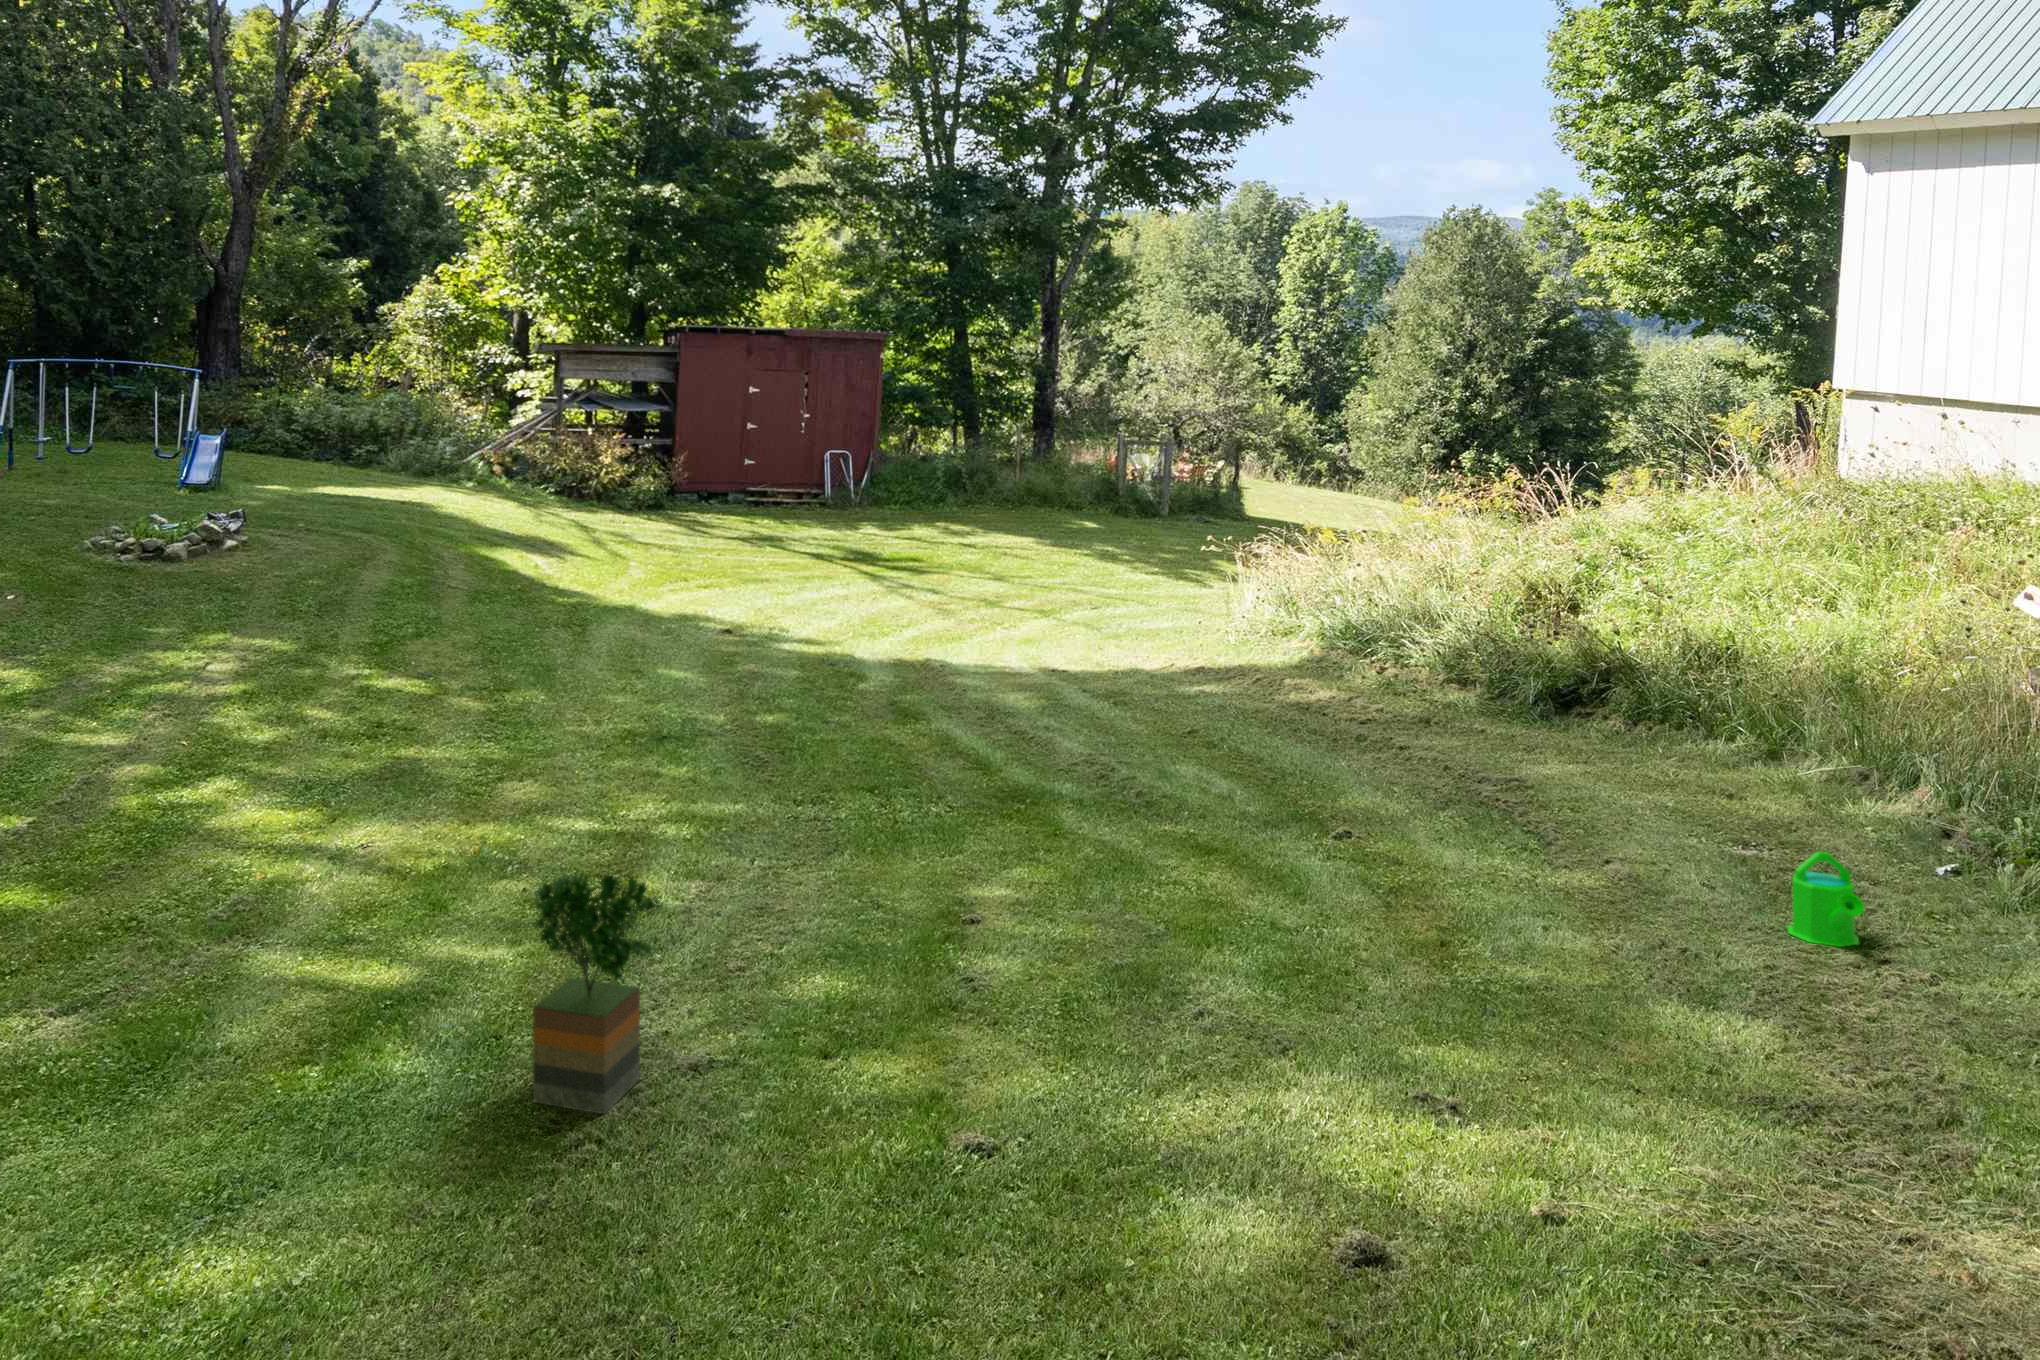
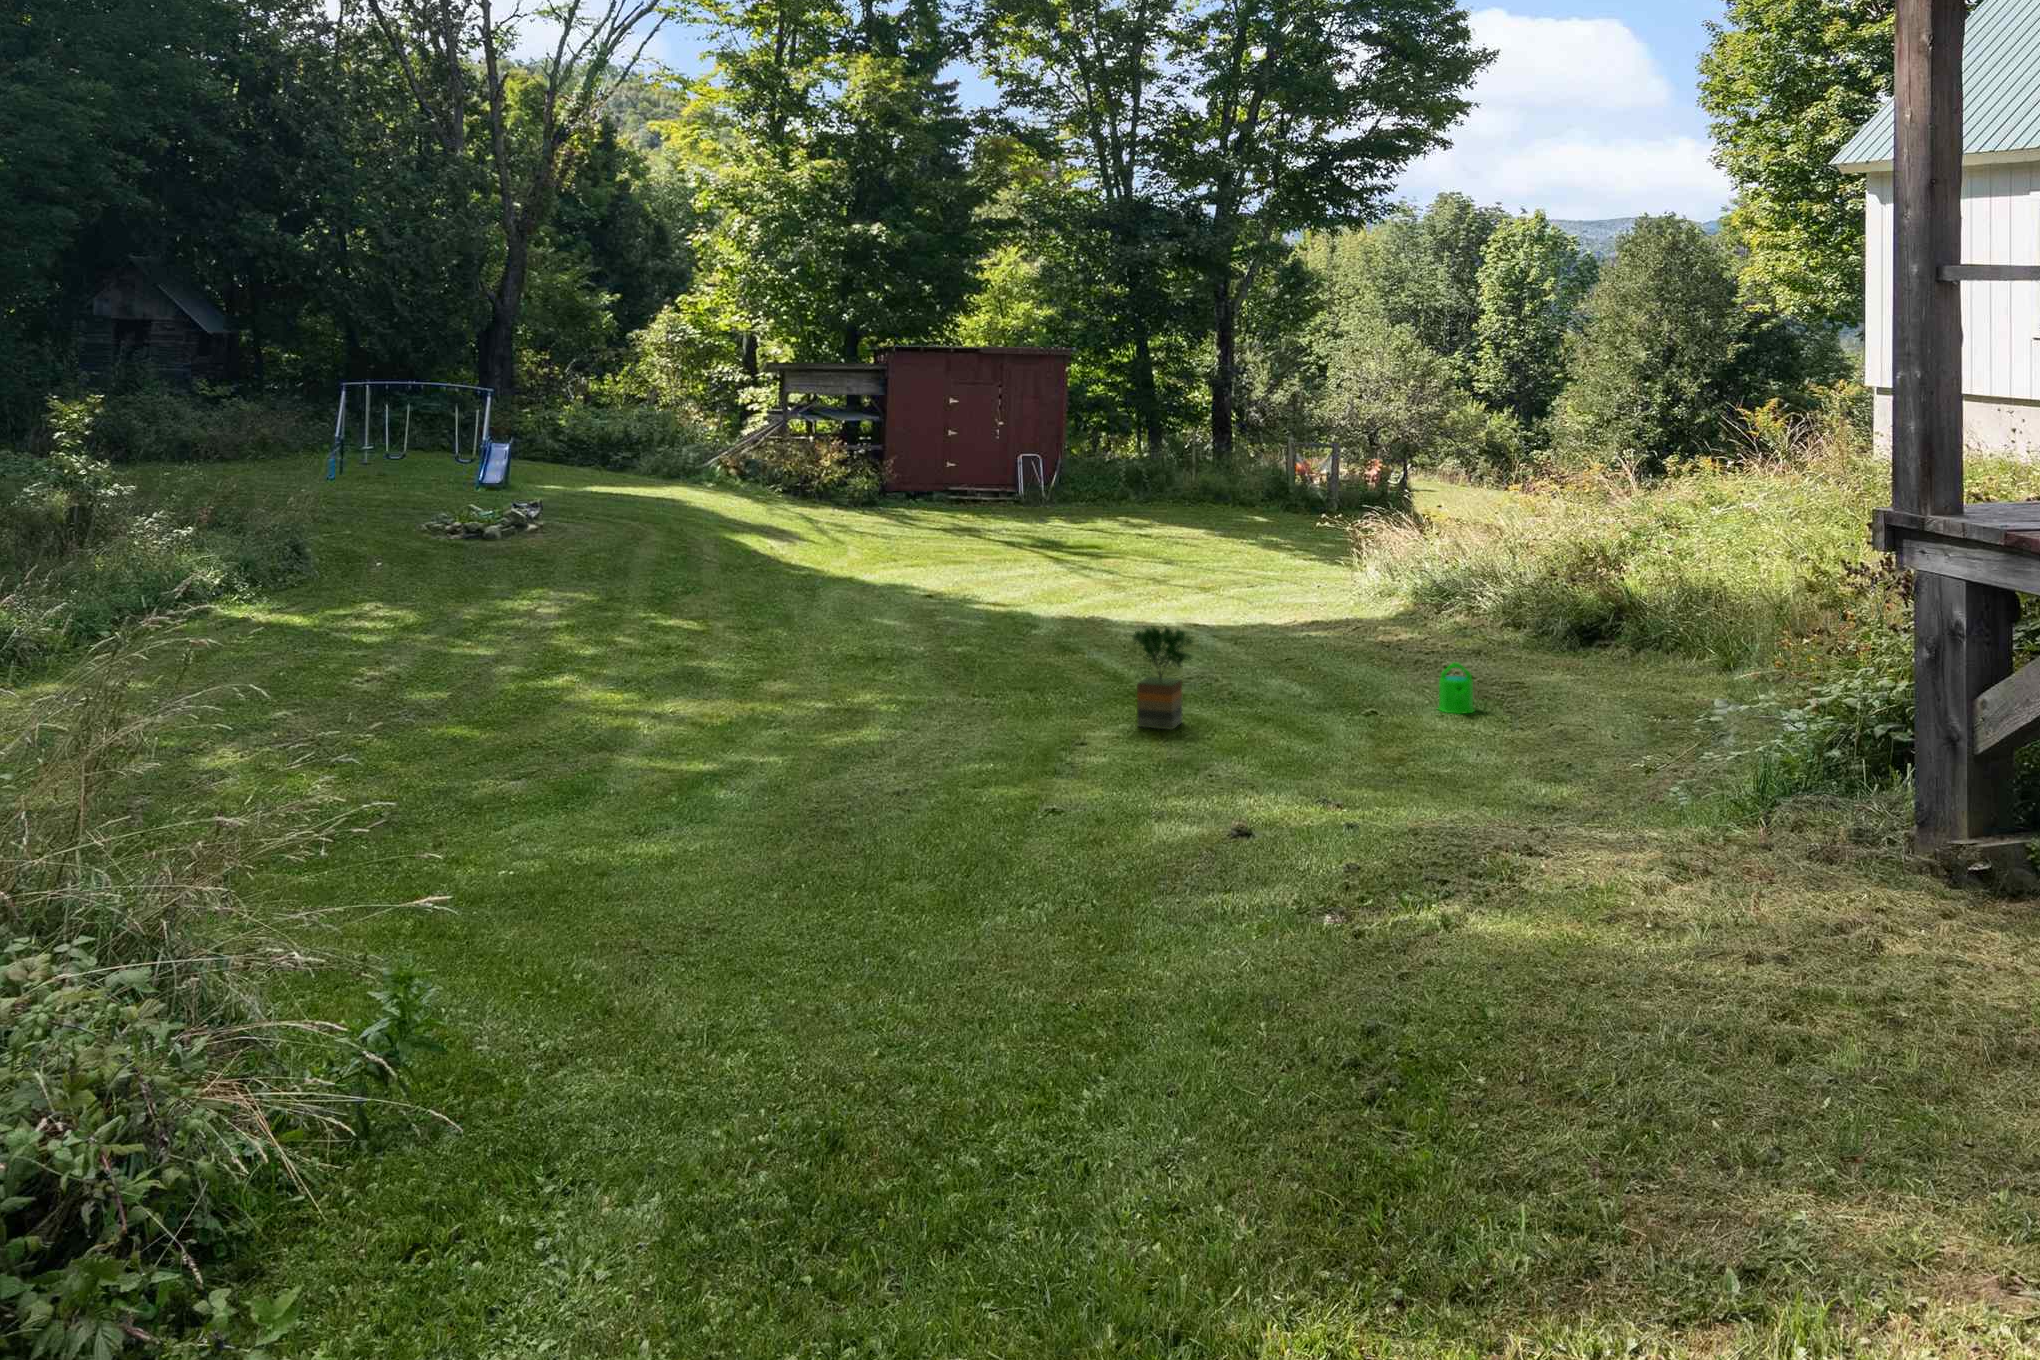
potted tree: present [532,872,664,1114] -> present [1132,626,1193,730]

